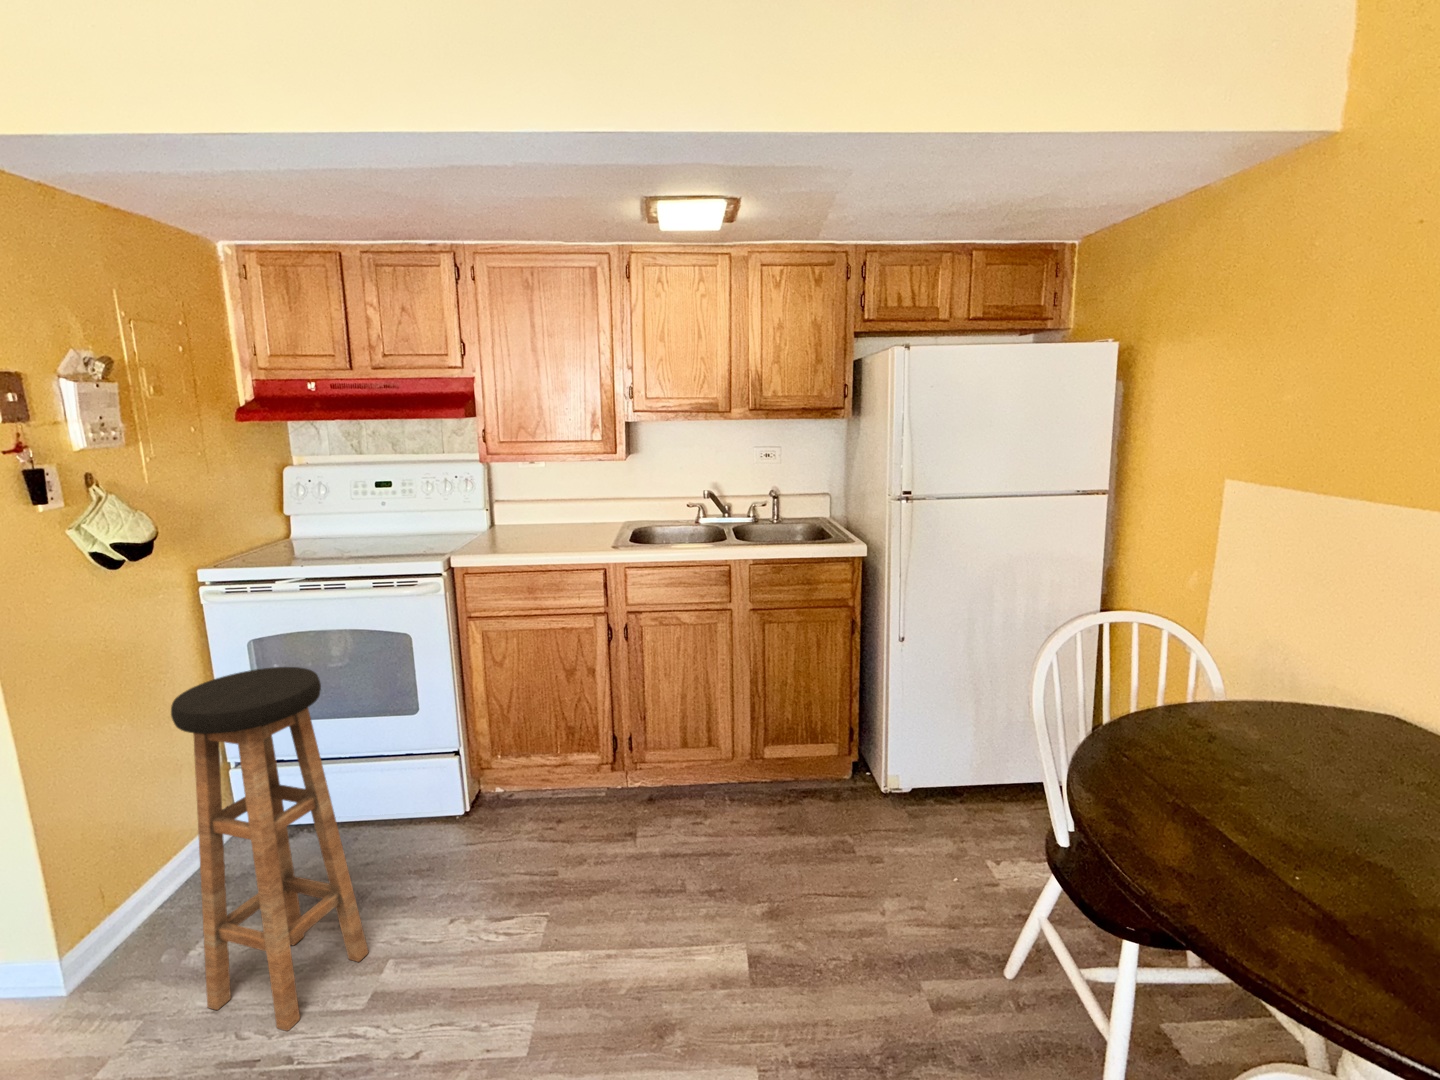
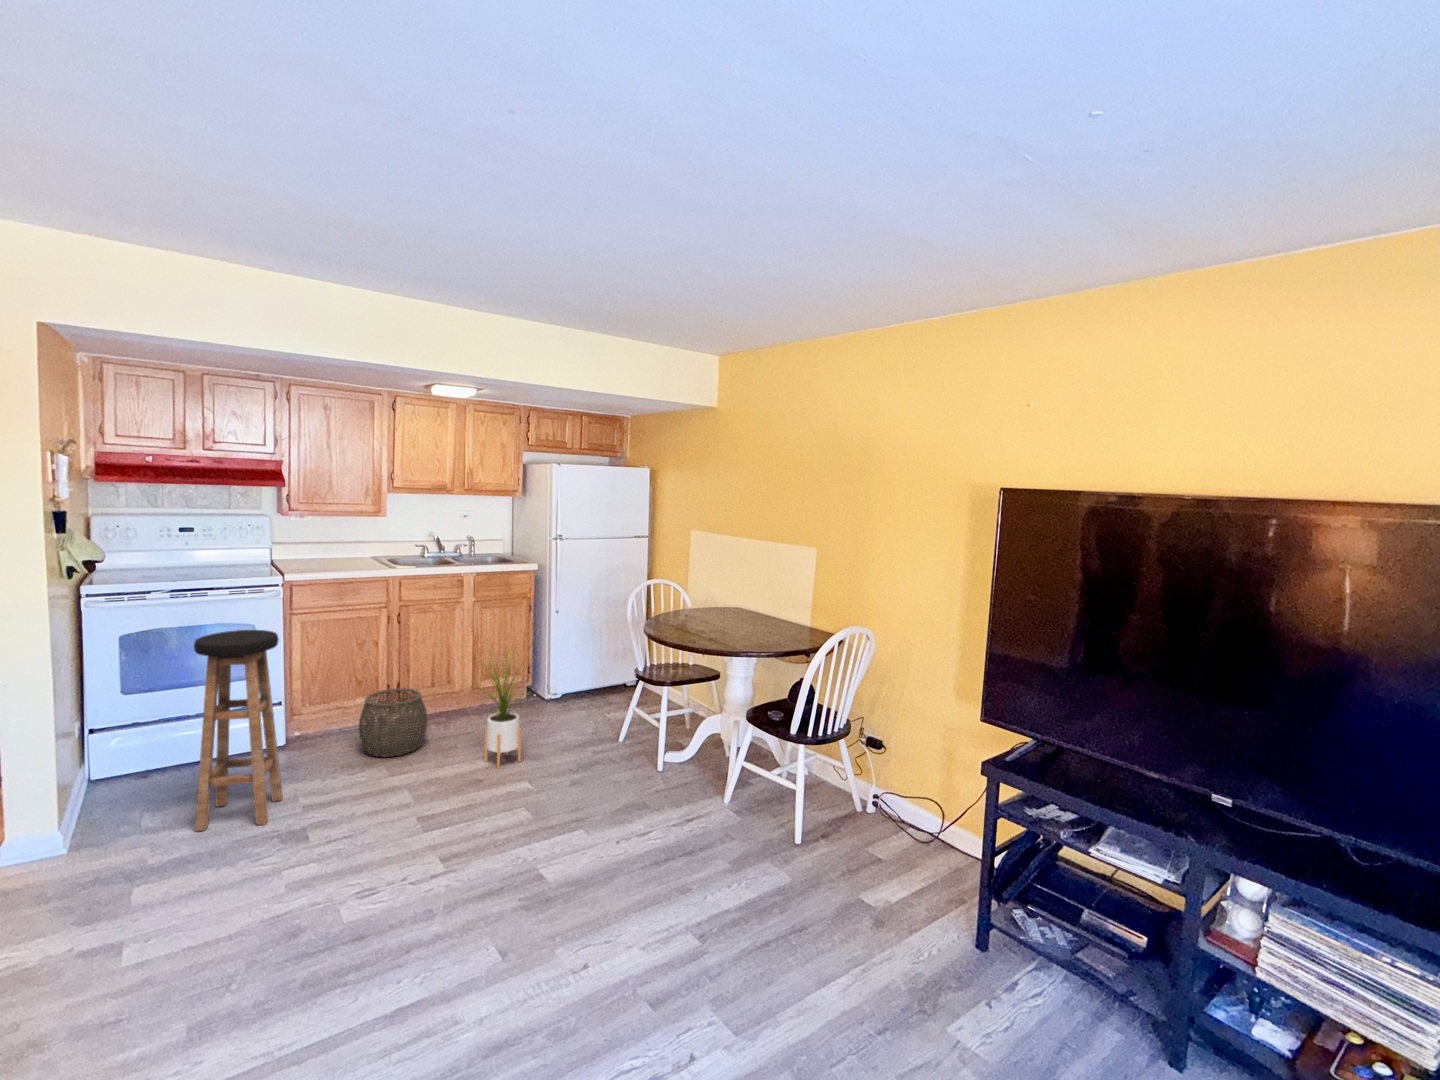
house plant: none [656,729,803,999] -> present [484,652,526,769]
woven basket: none [530,757,643,890] -> present [358,688,428,757]

